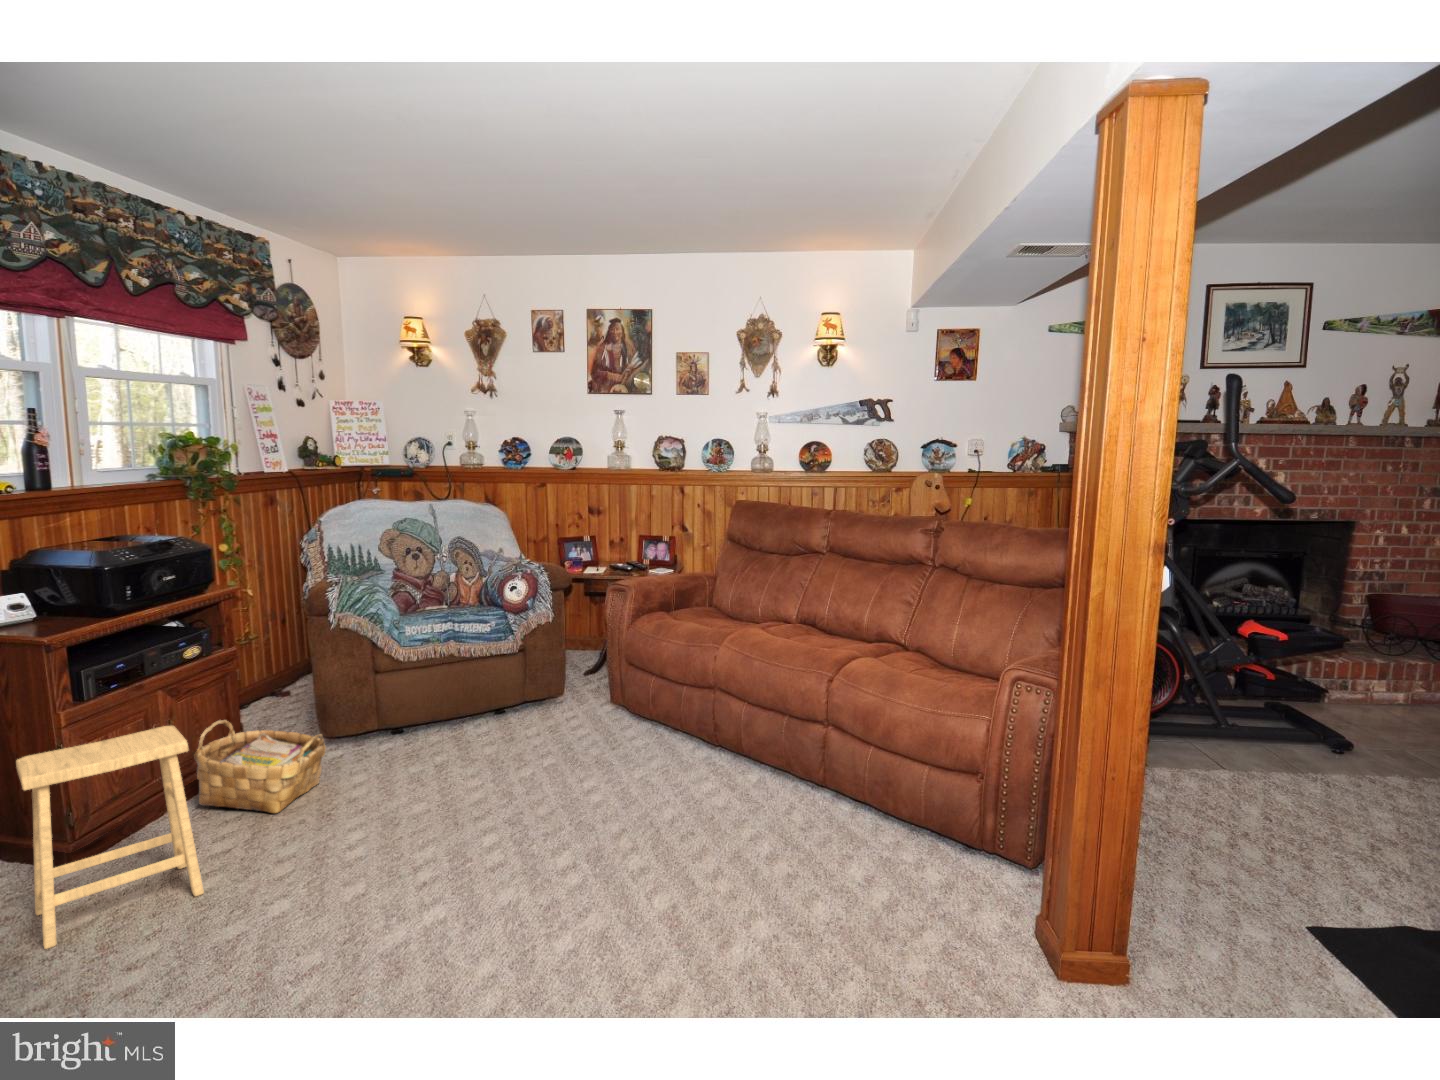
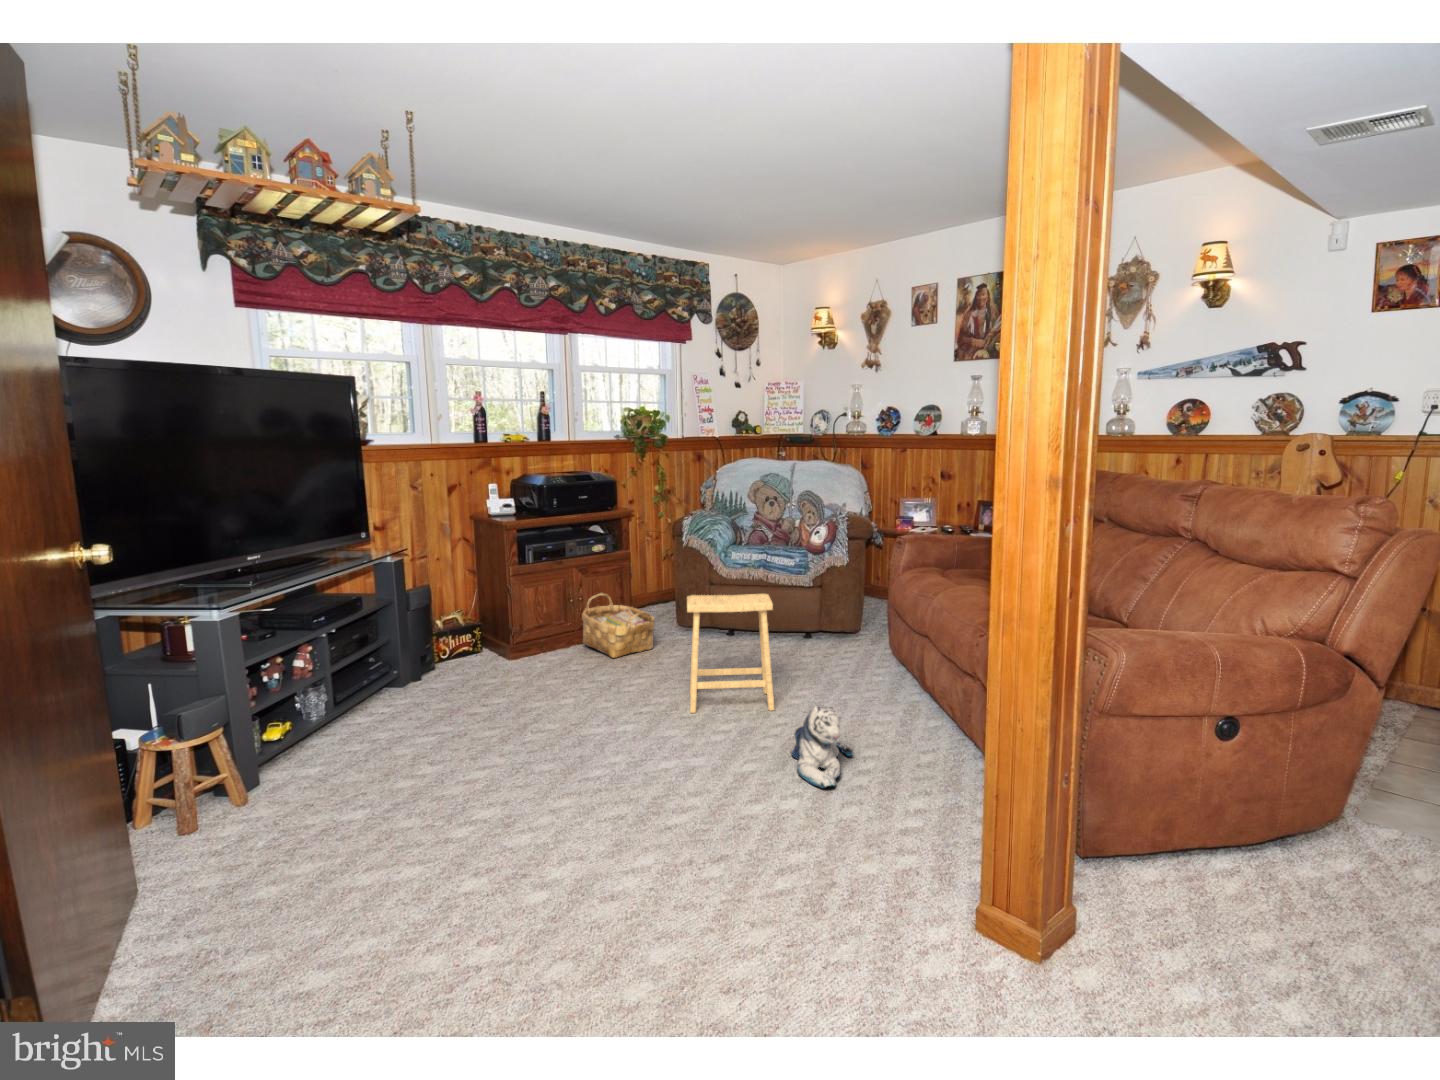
footstool: present [16,726,204,949] -> present [687,594,774,713]
plush toy: none [670,800,770,896] -> present [791,706,853,789]

